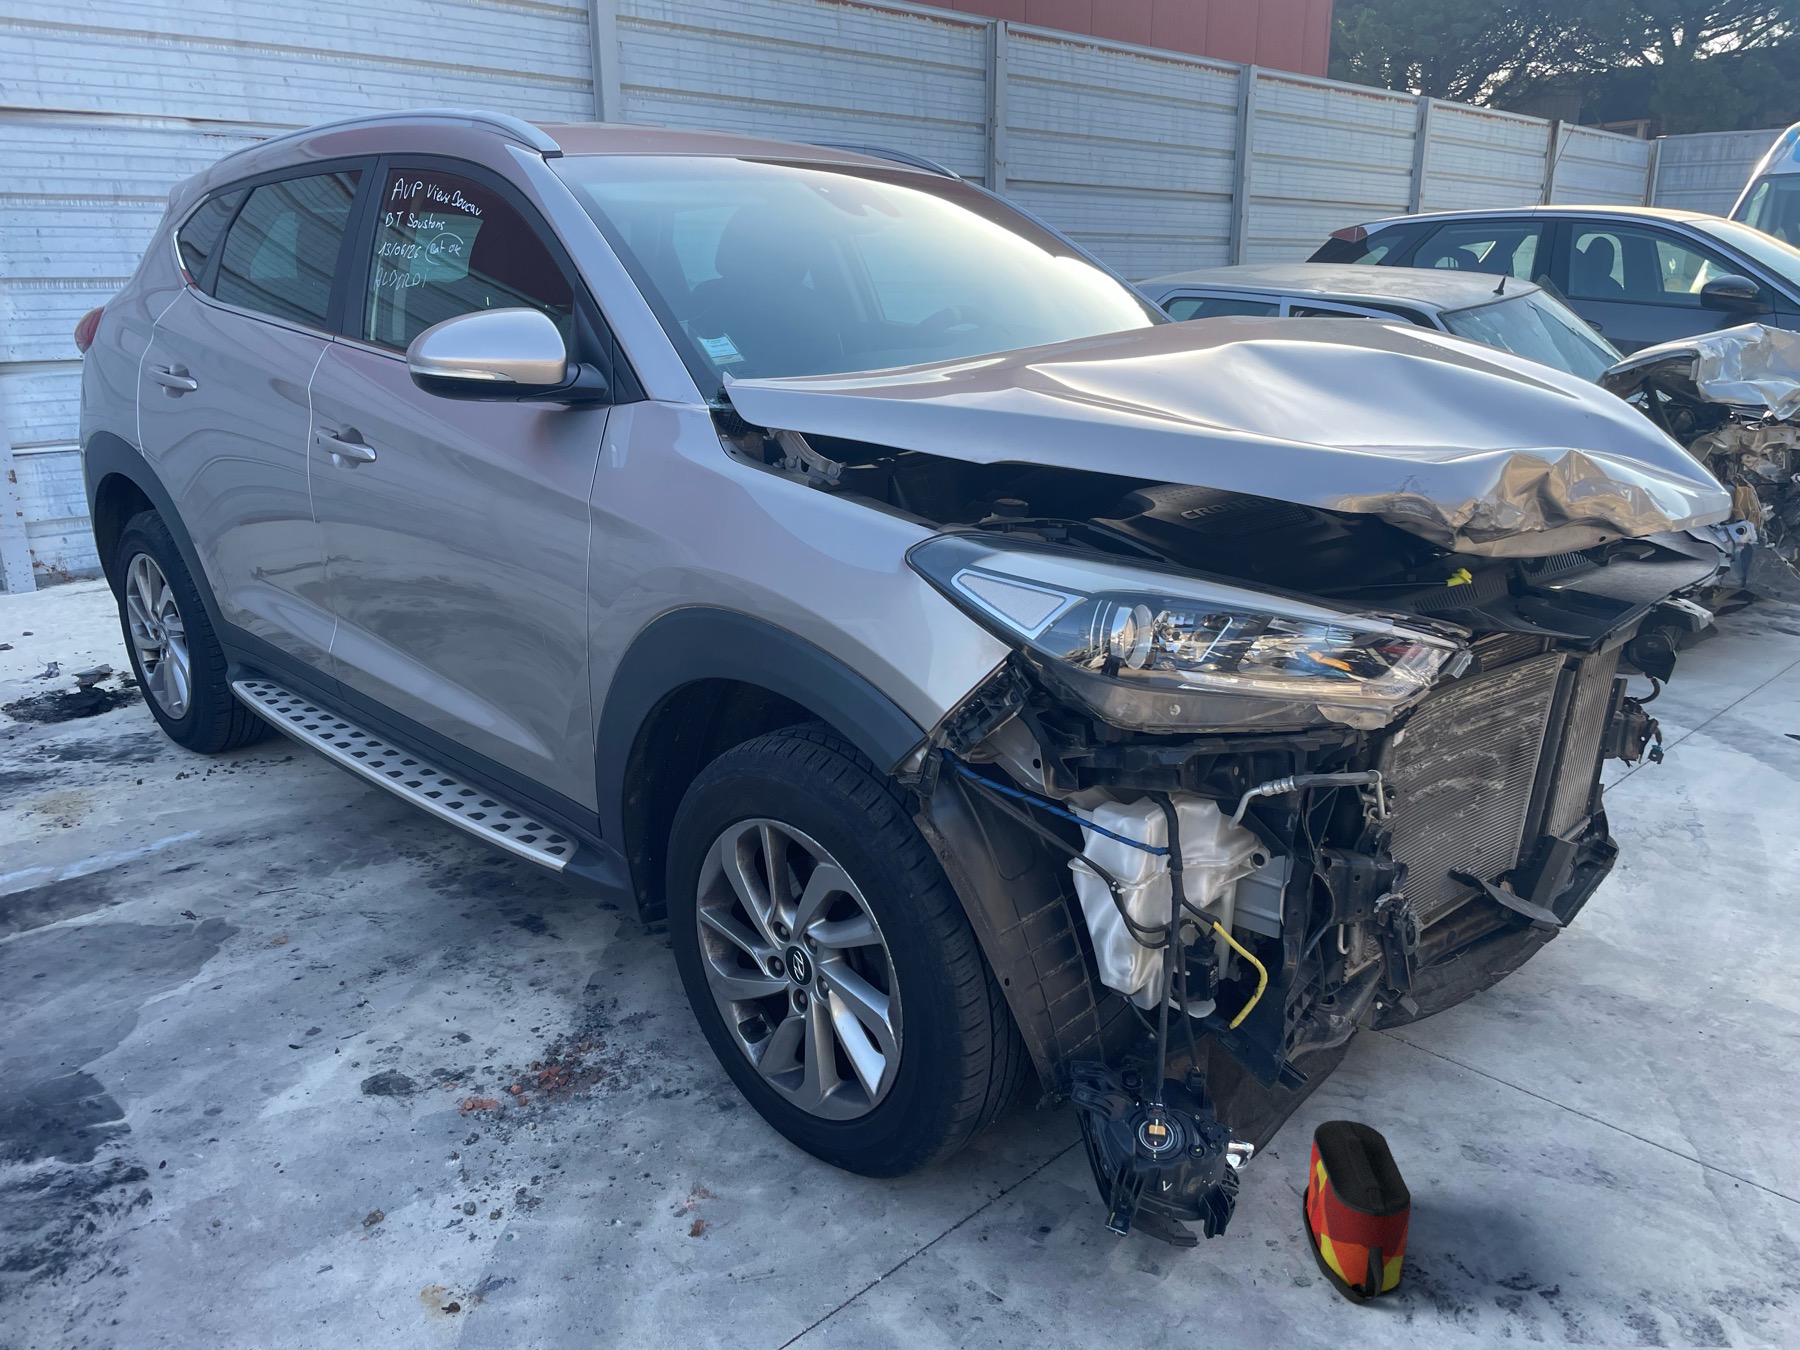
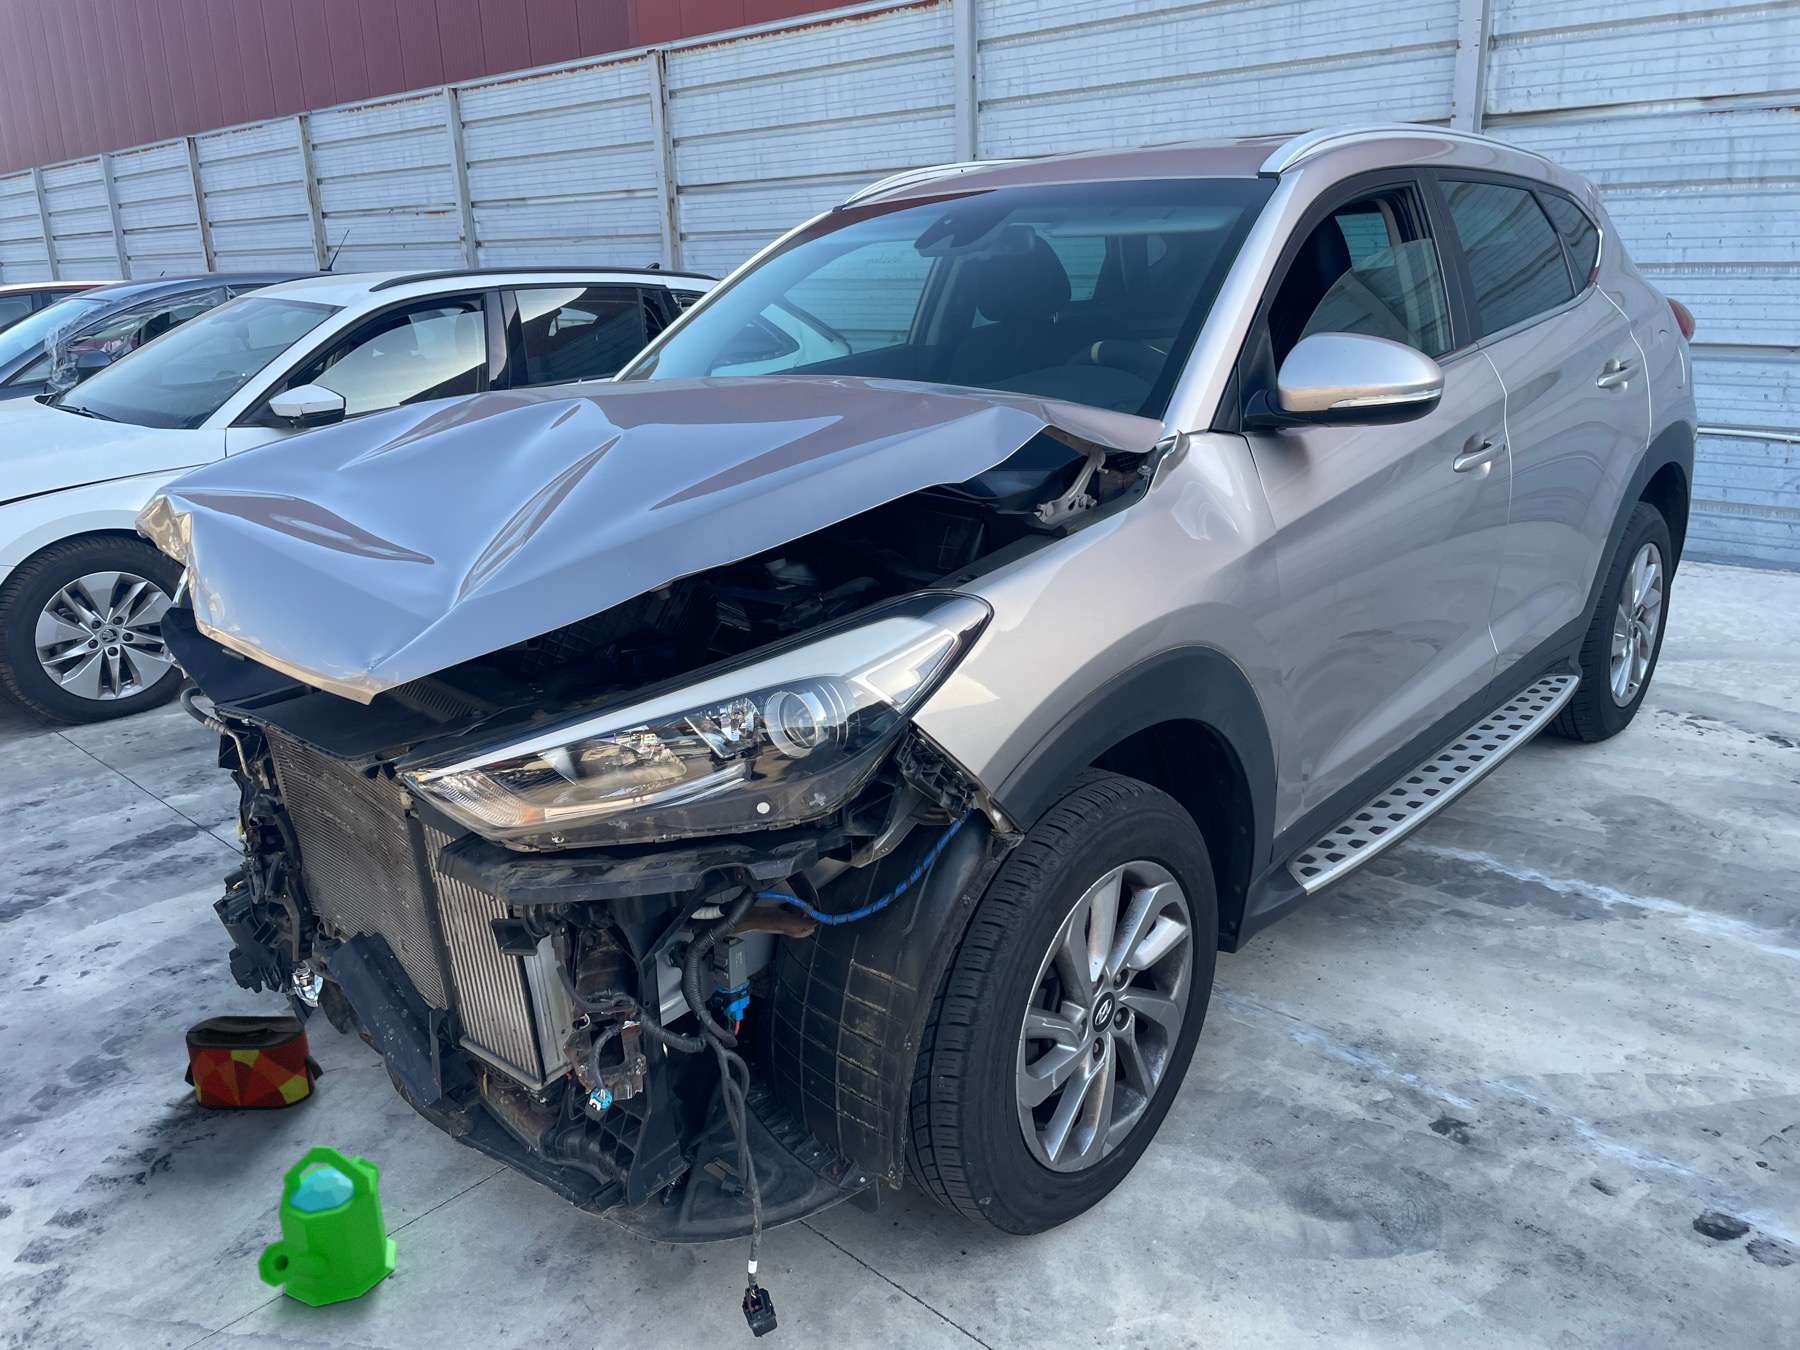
watering can: none [1498,993,1696,1142] -> present [257,1146,396,1307]

